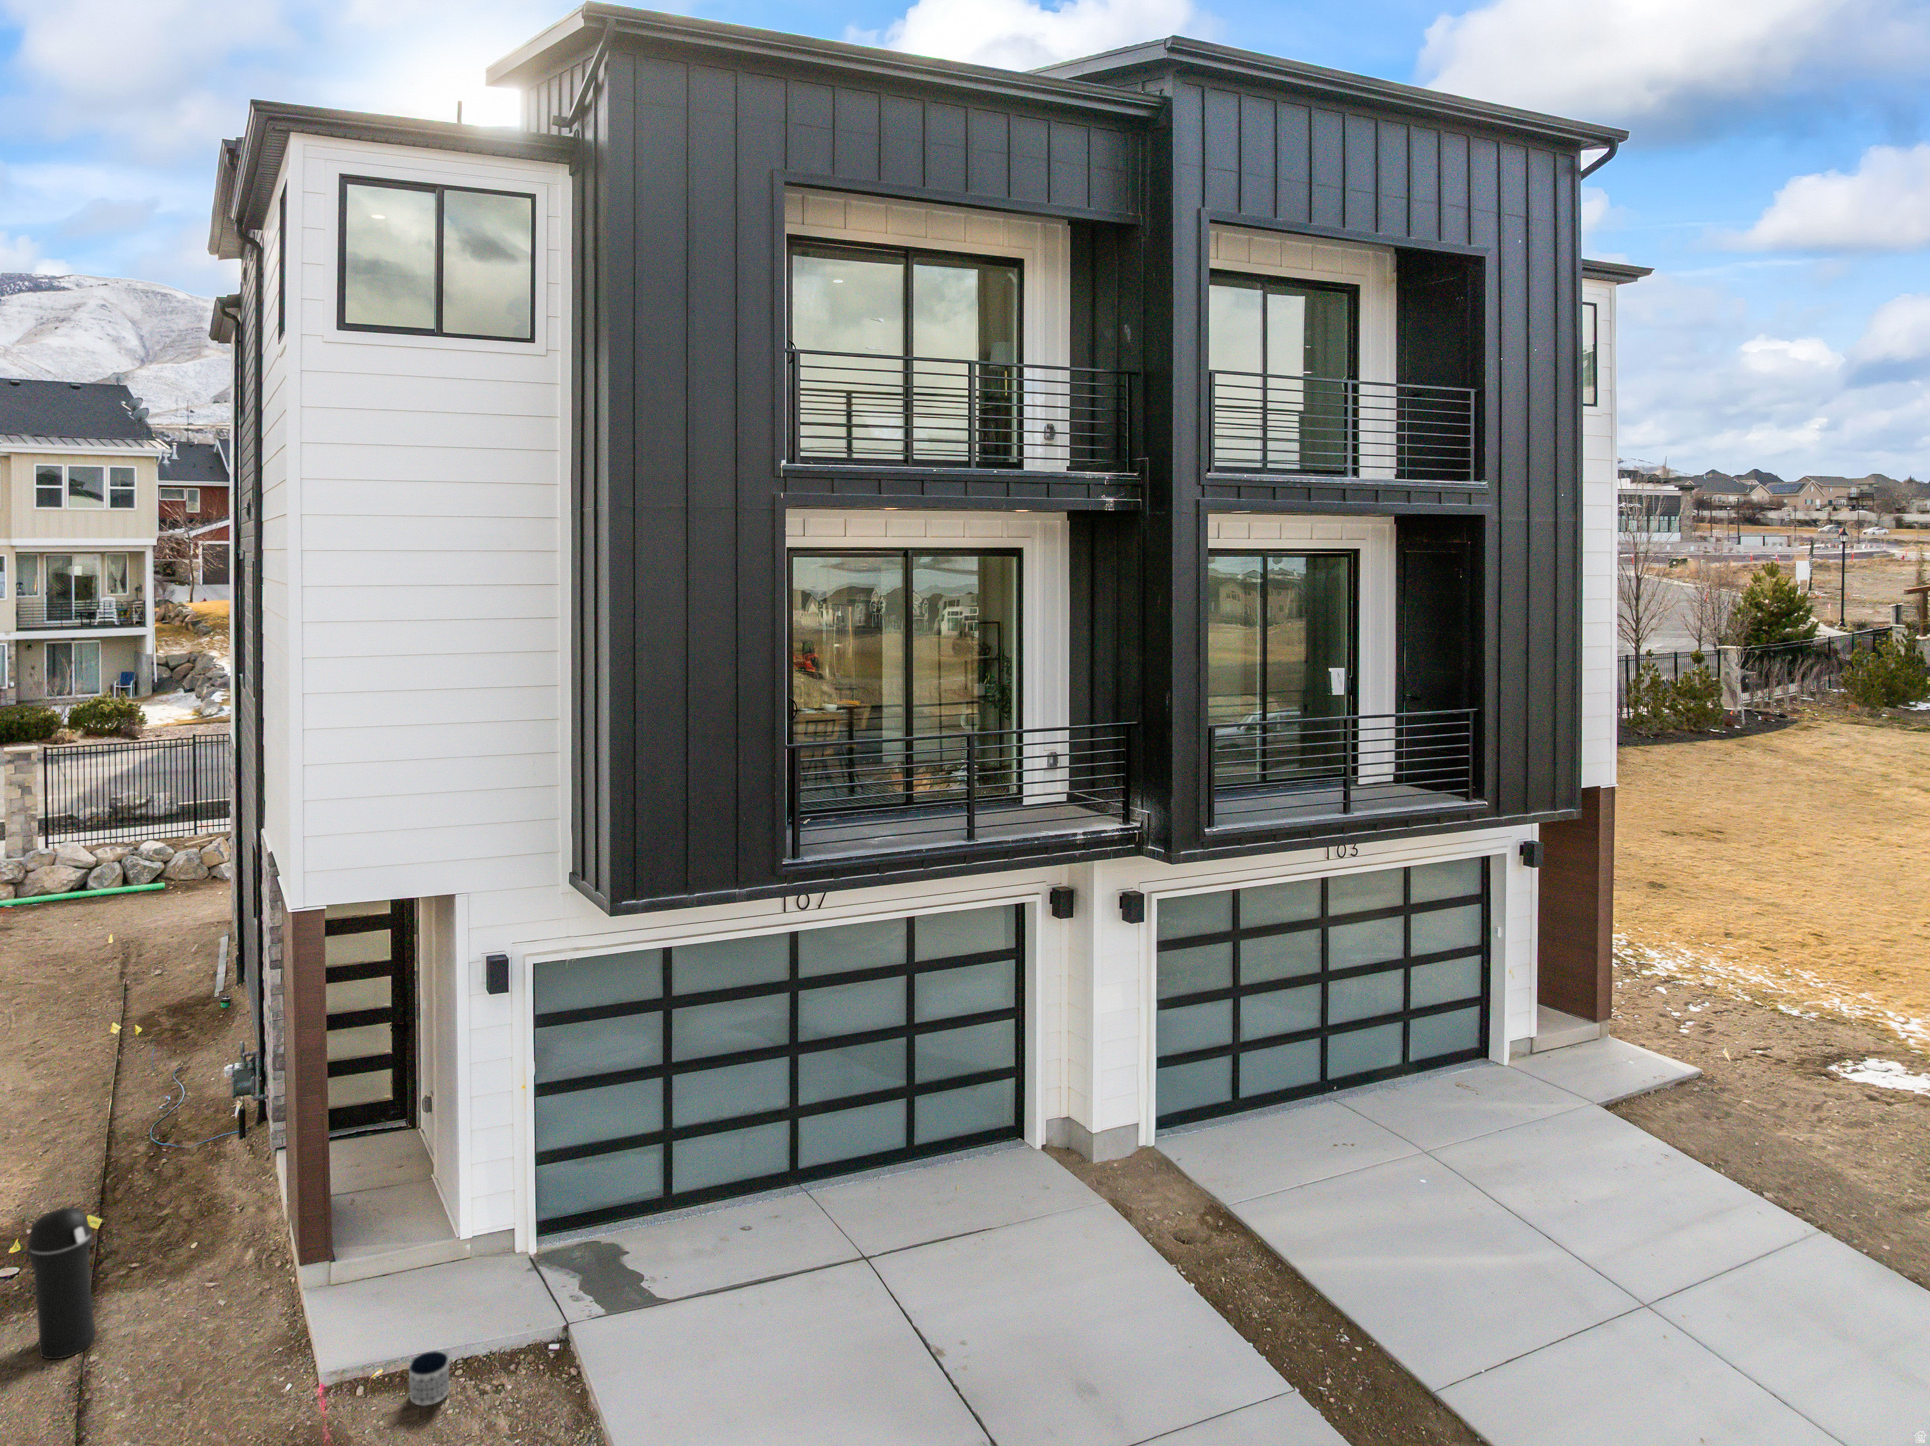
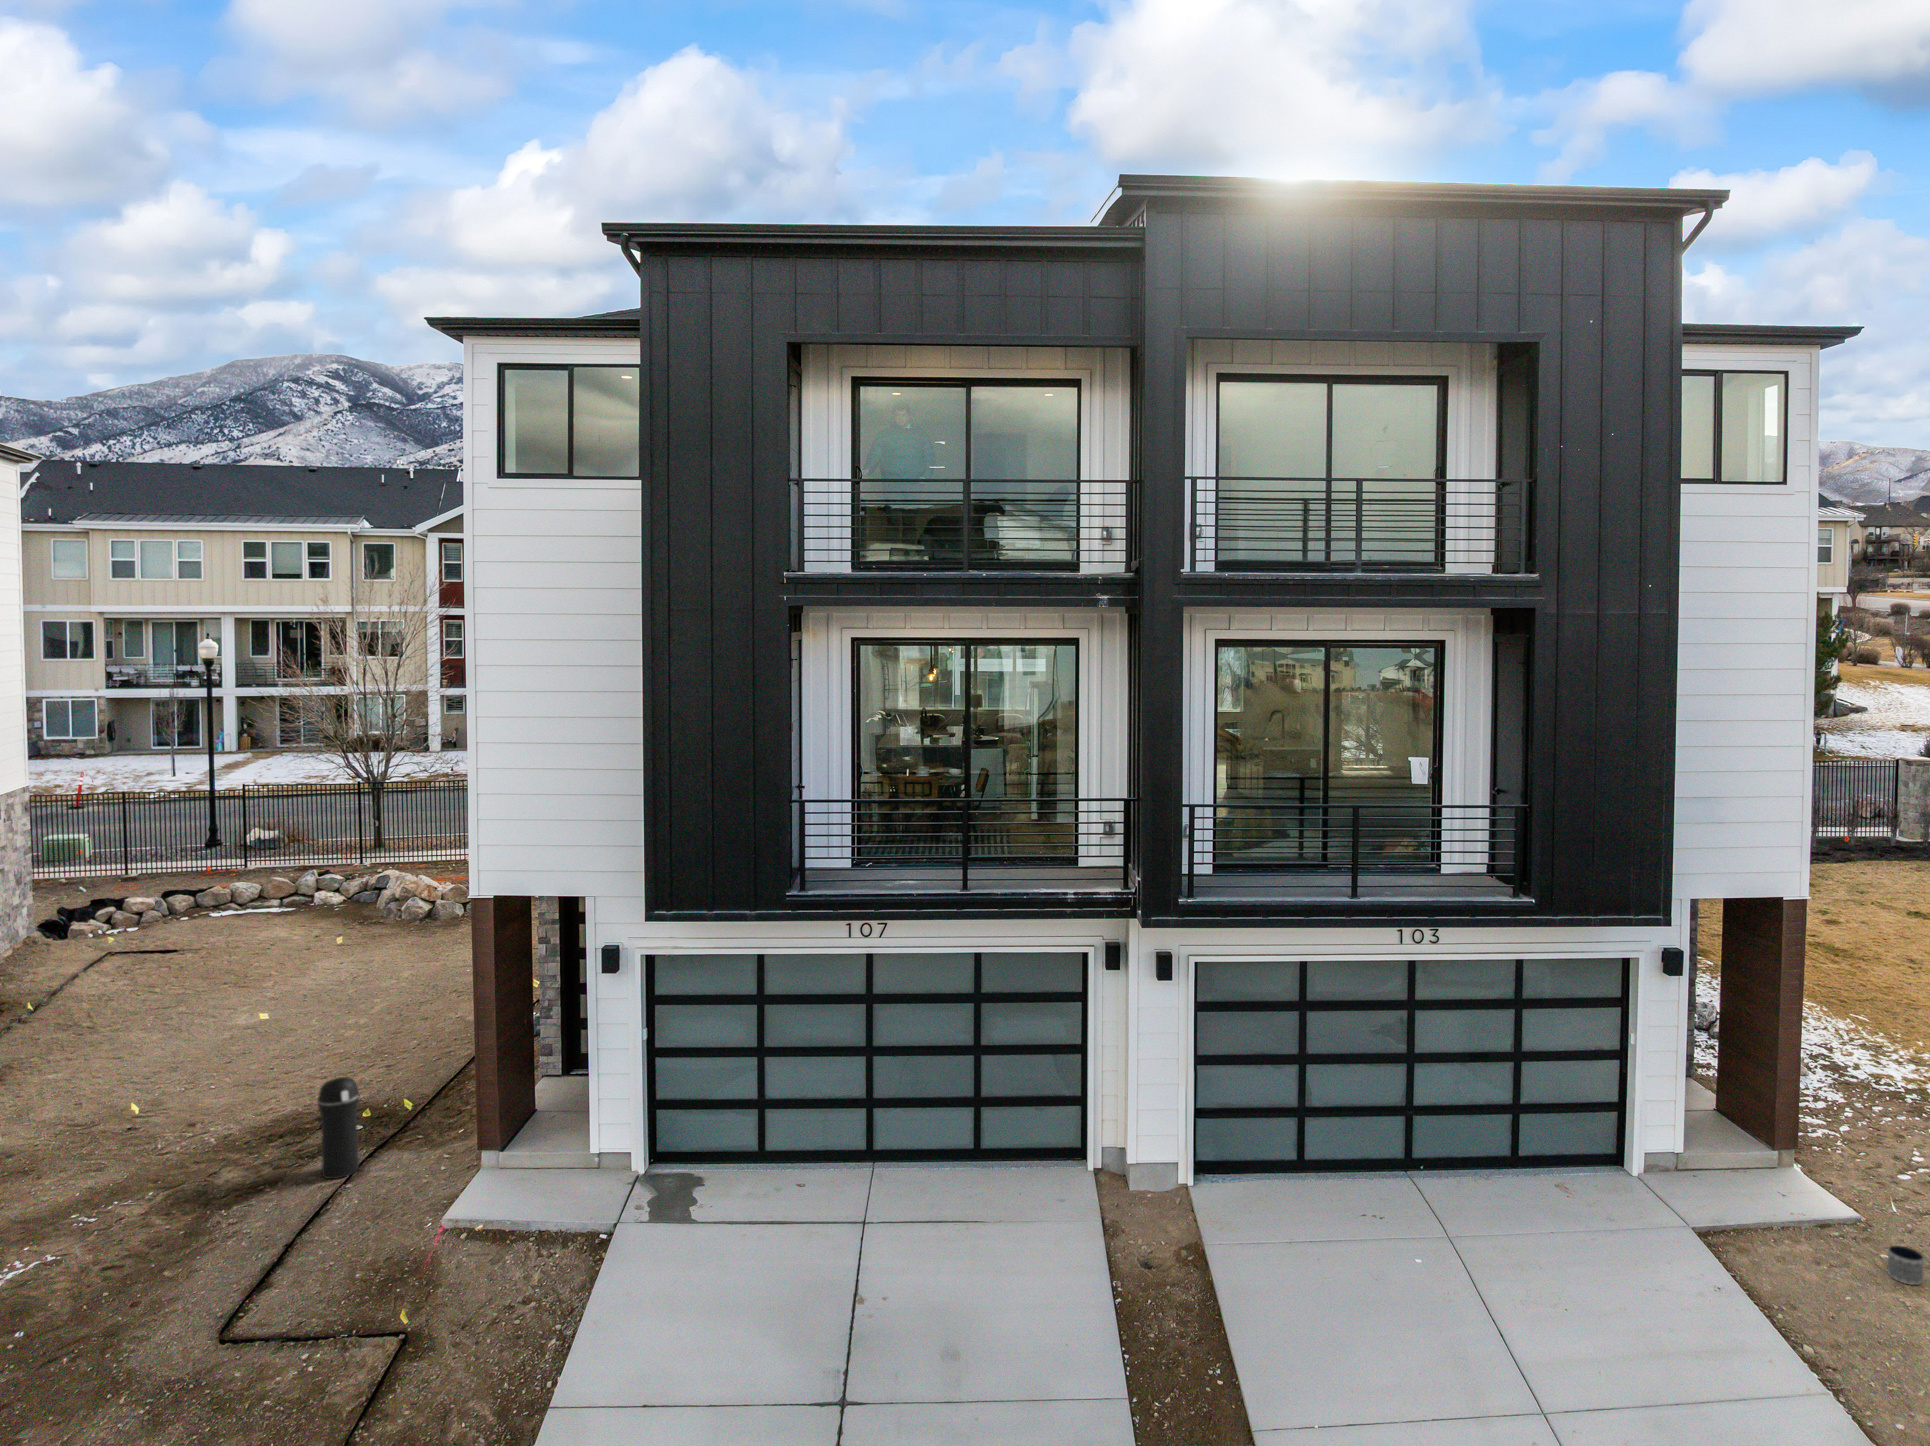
planter: present [409,1351,449,1405] -> present [1888,1246,1923,1285]

